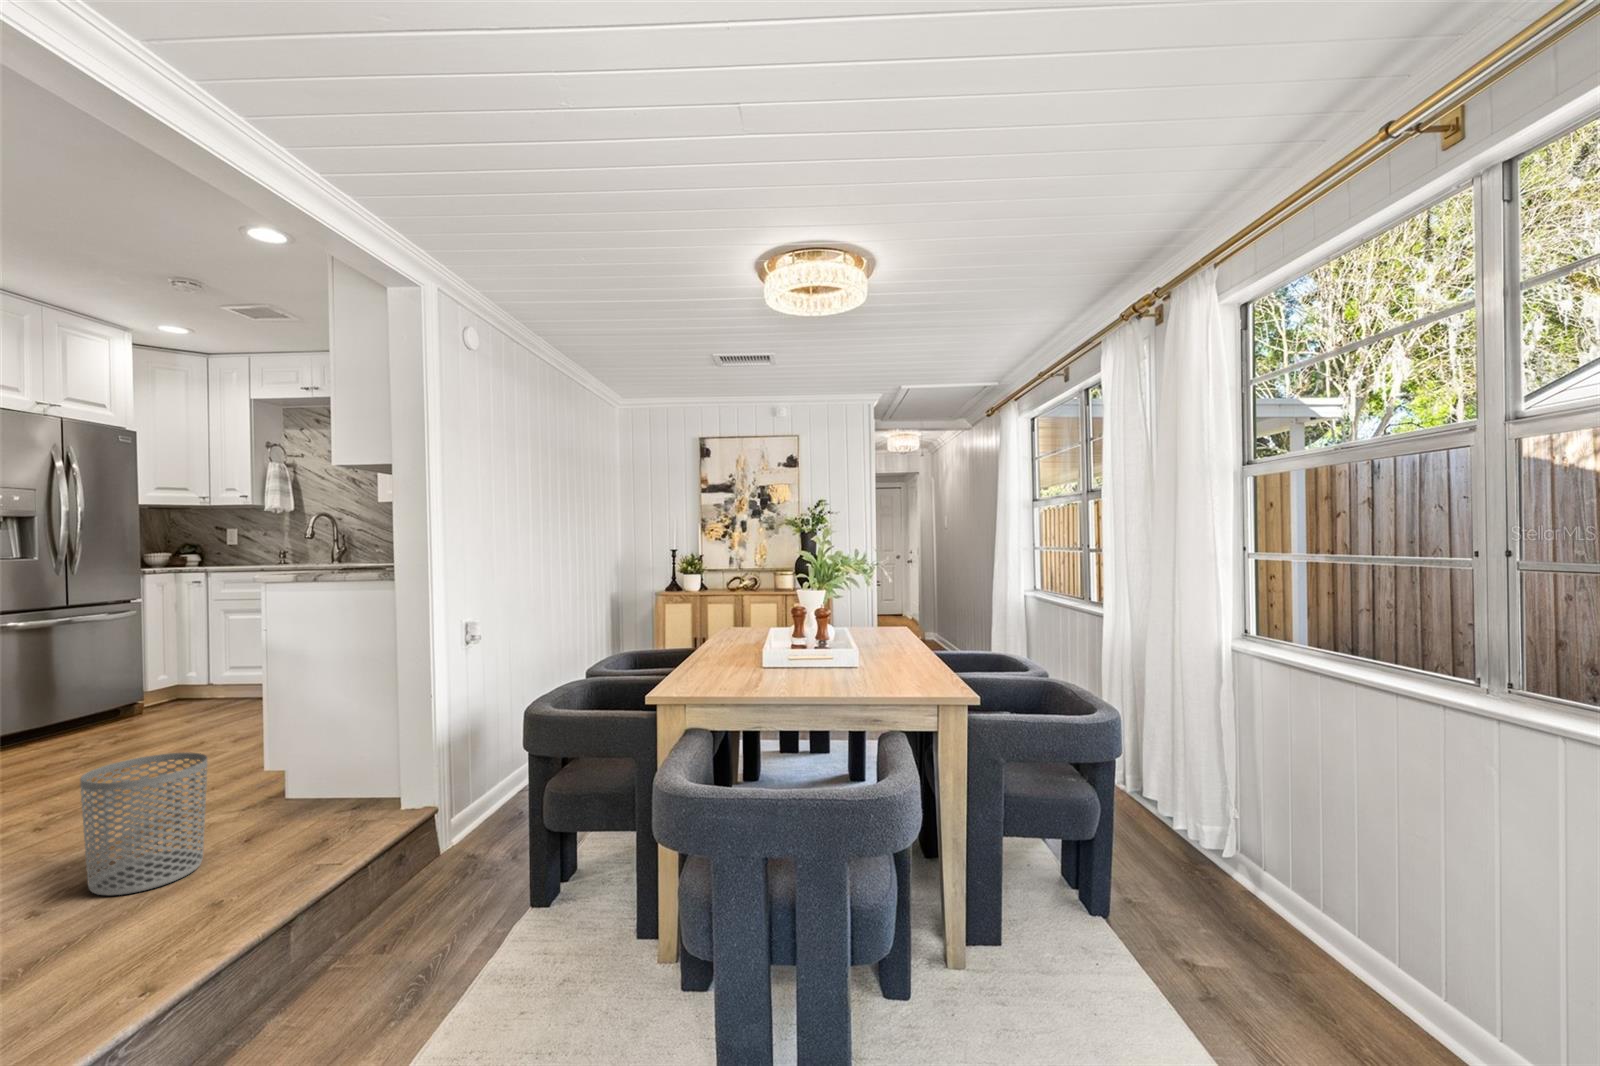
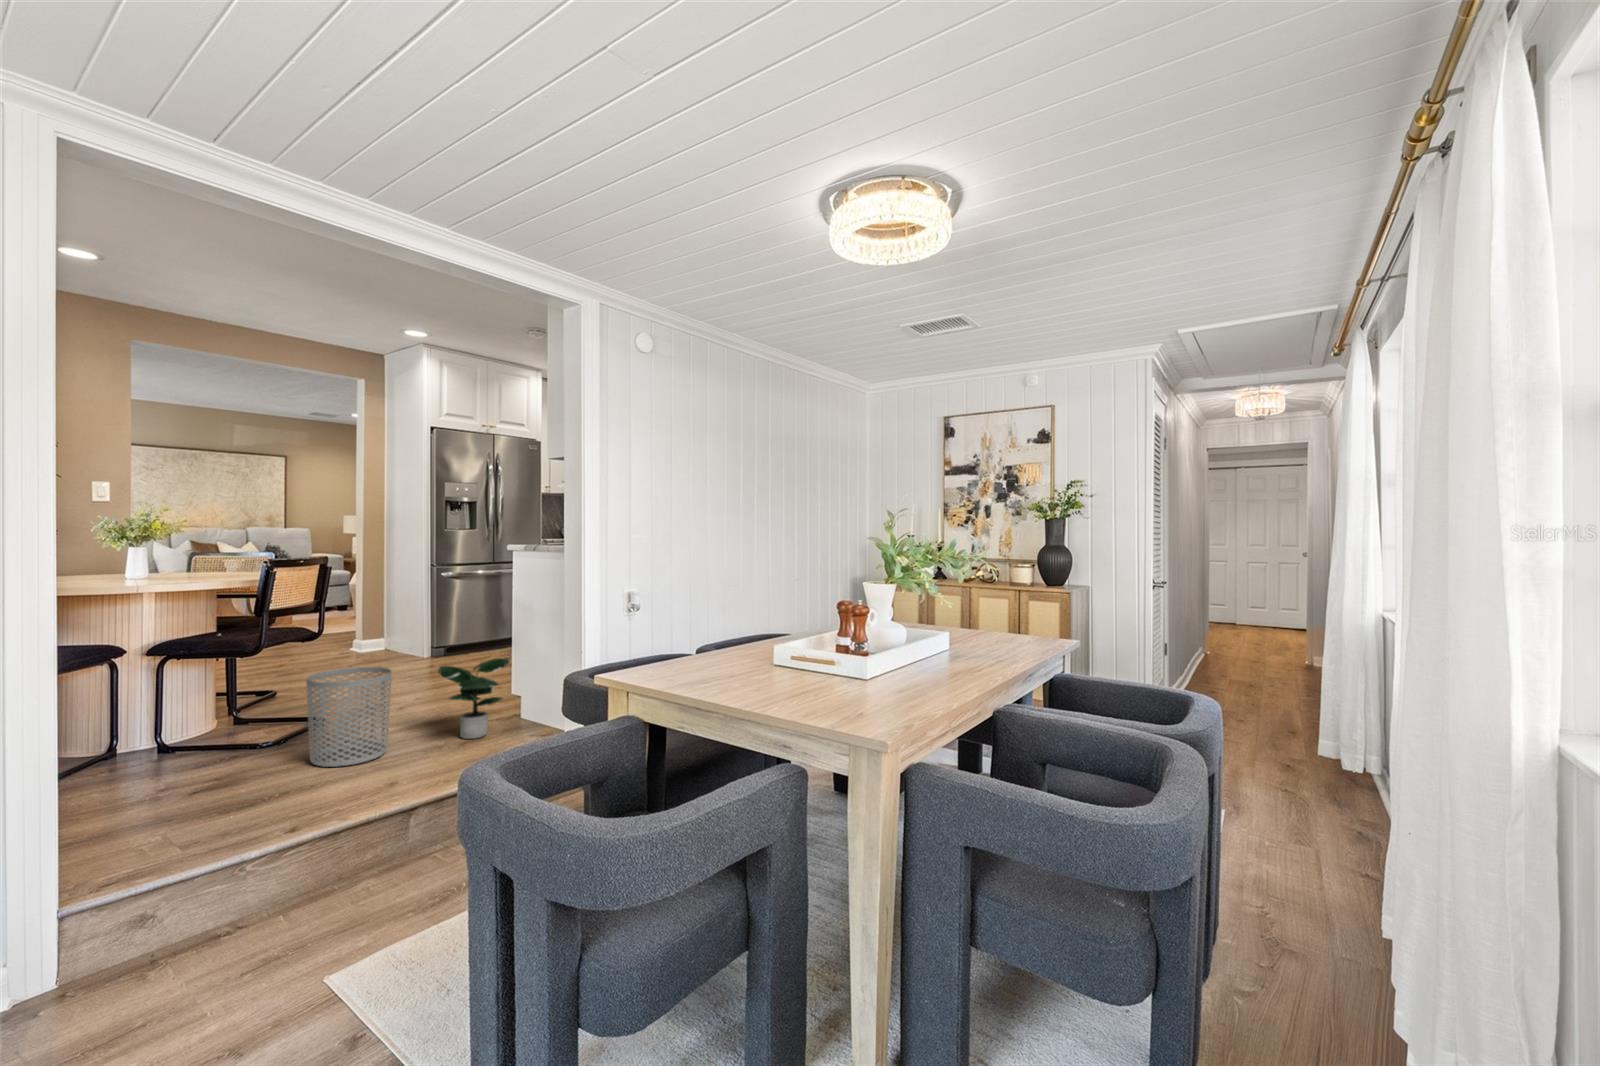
potted plant: none [241,719,340,824] -> present [438,658,509,739]

